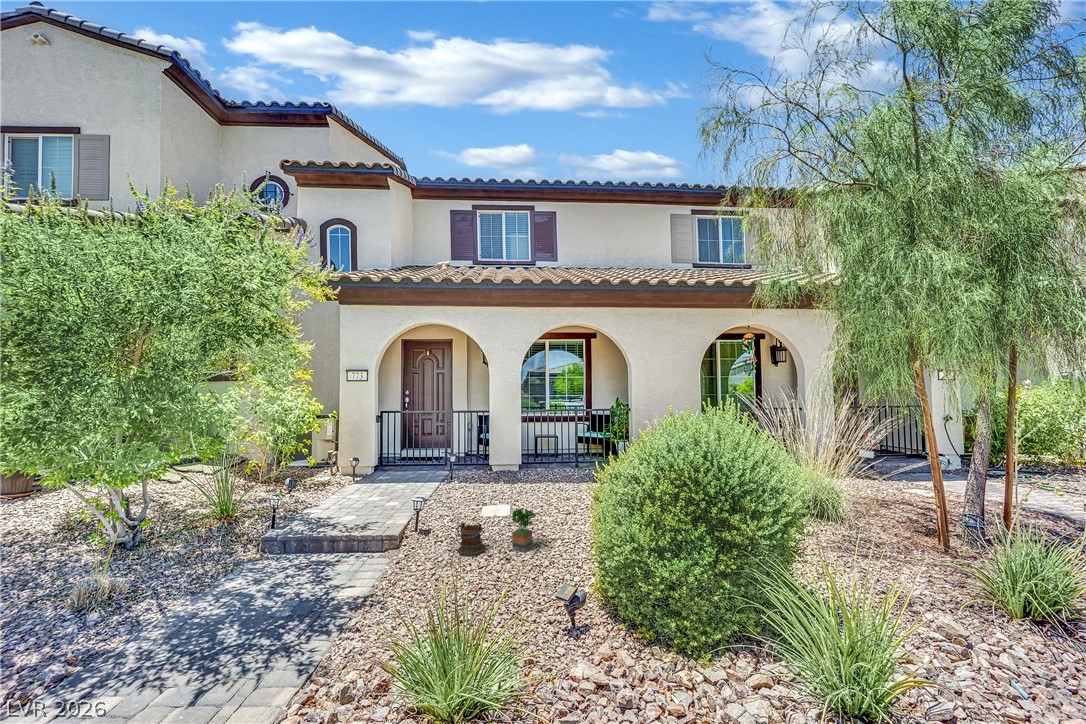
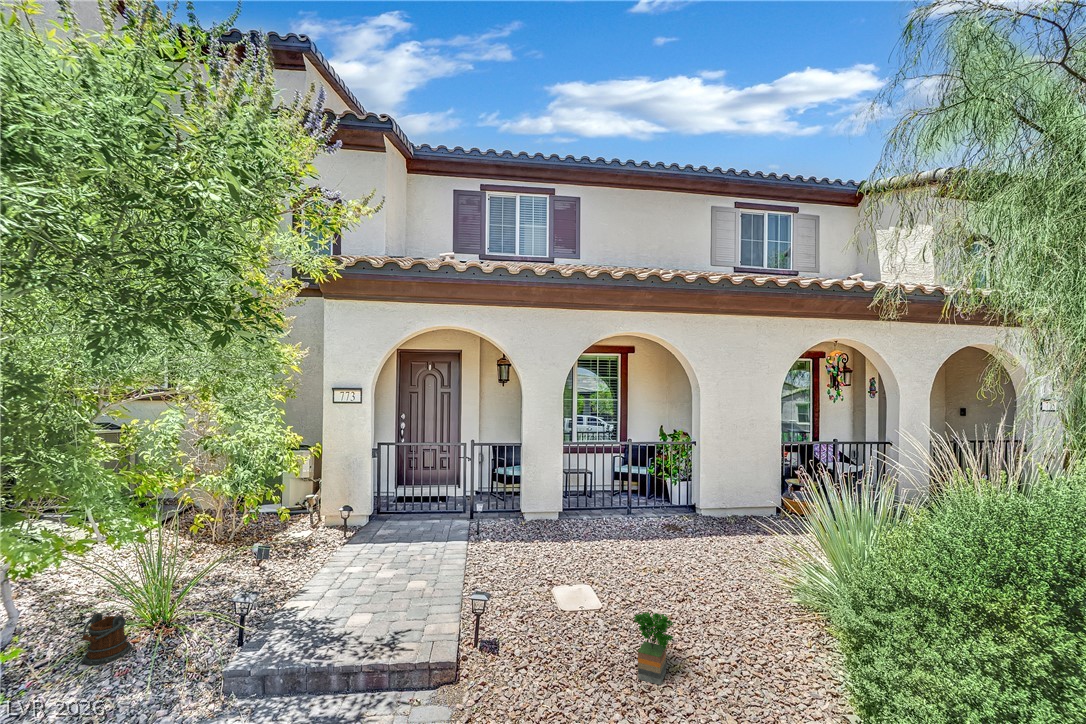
bucket: present [457,522,485,556] -> present [82,613,132,665]

